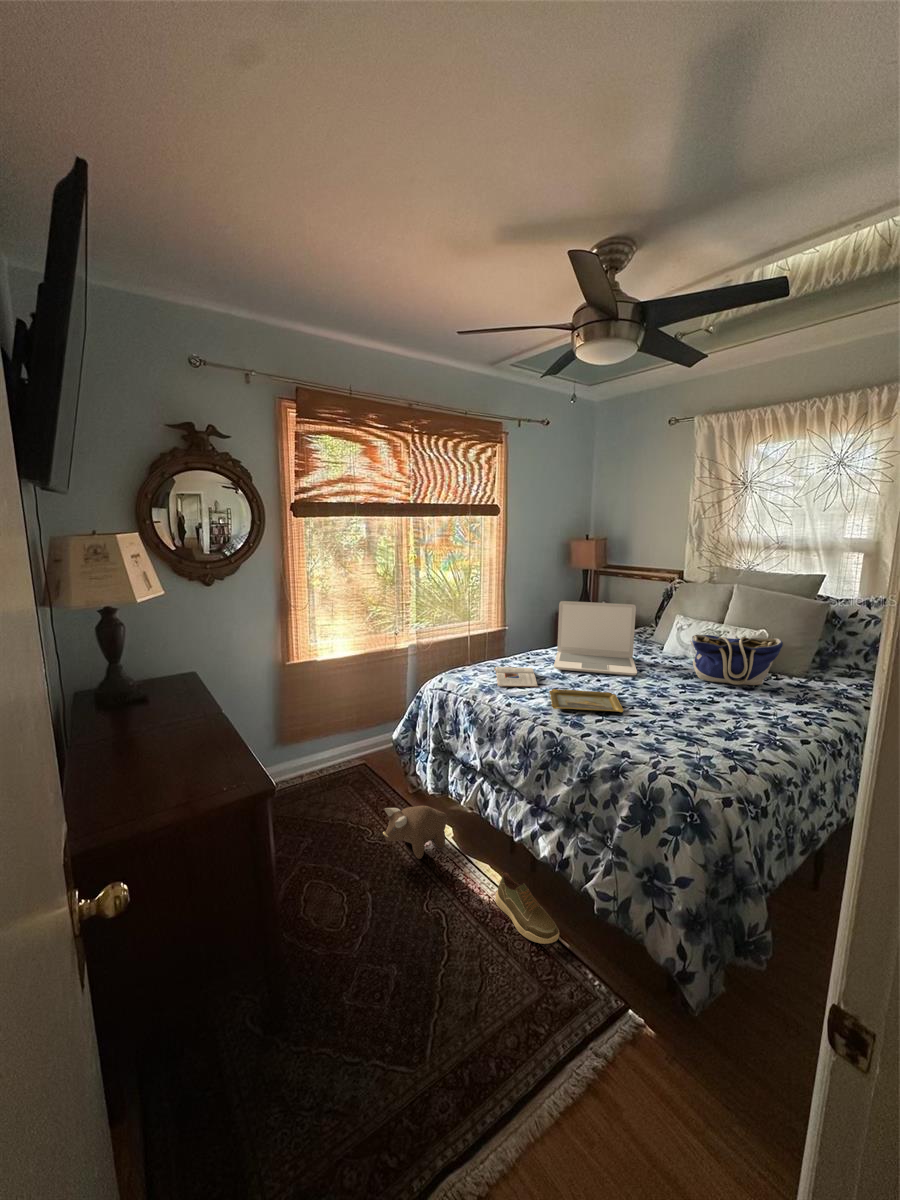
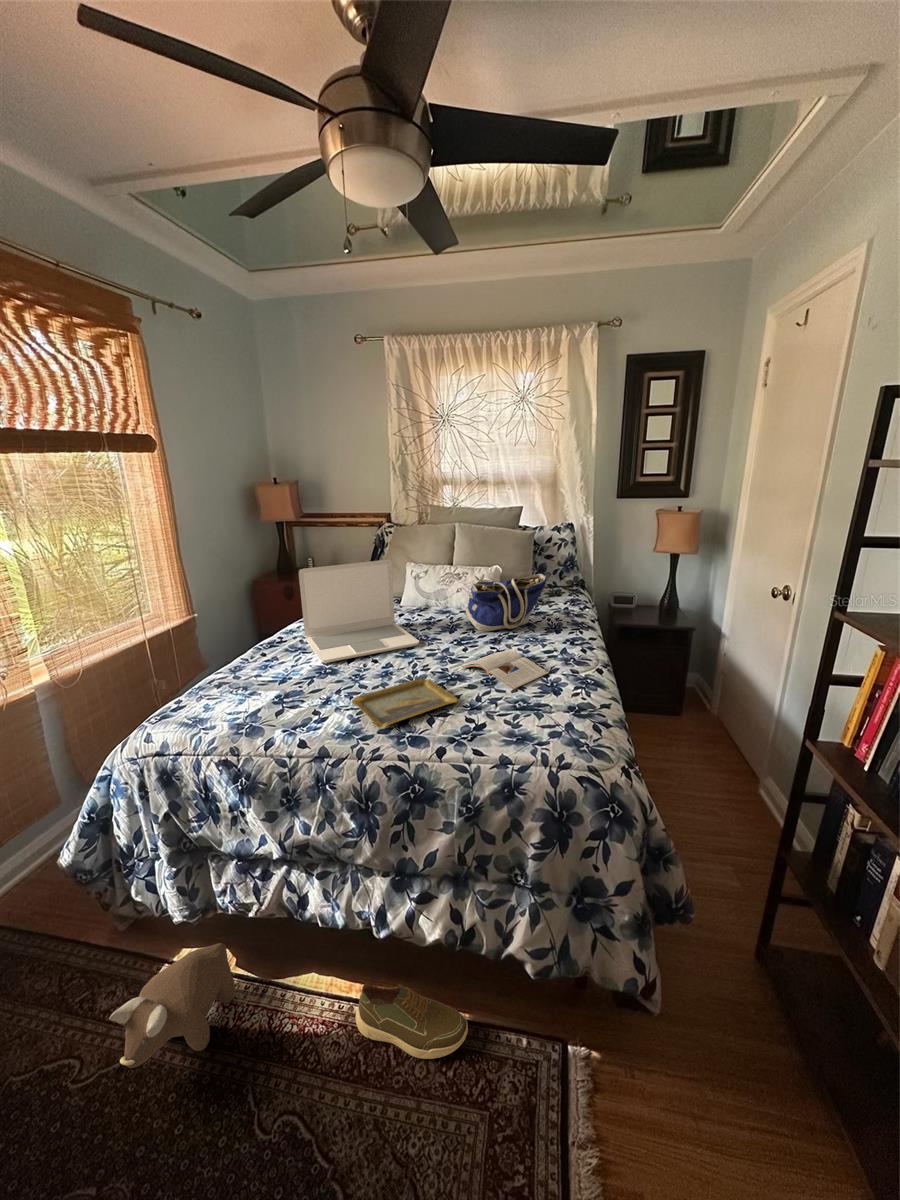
magazine: present [494,667,538,687] -> present [462,650,549,689]

